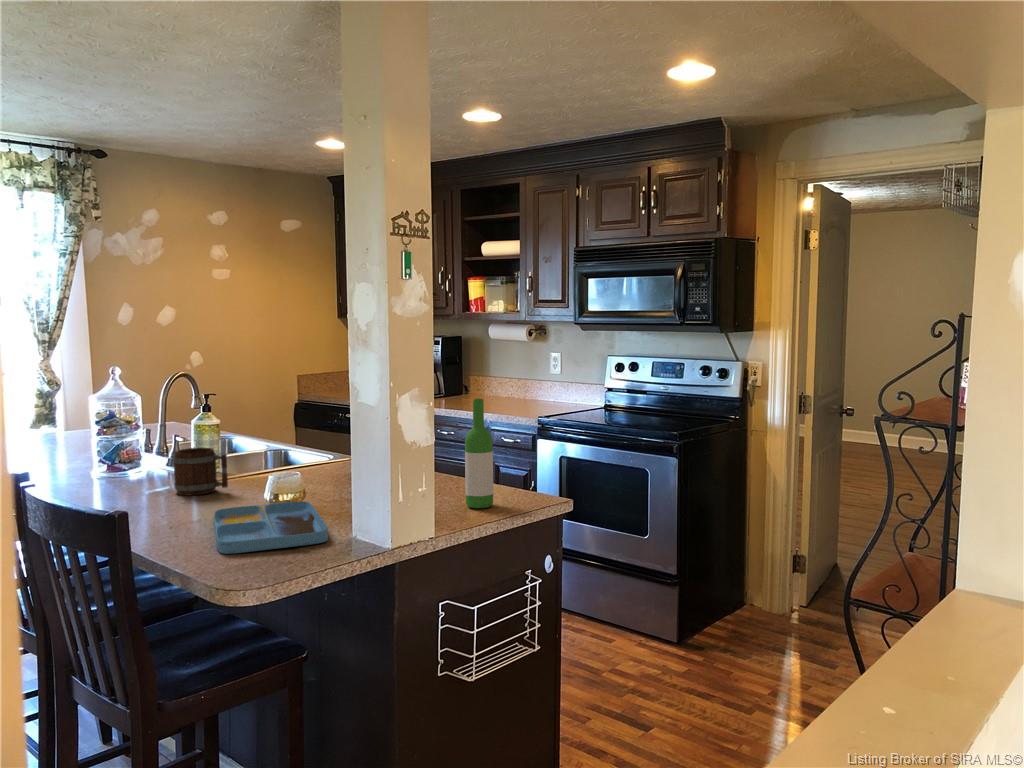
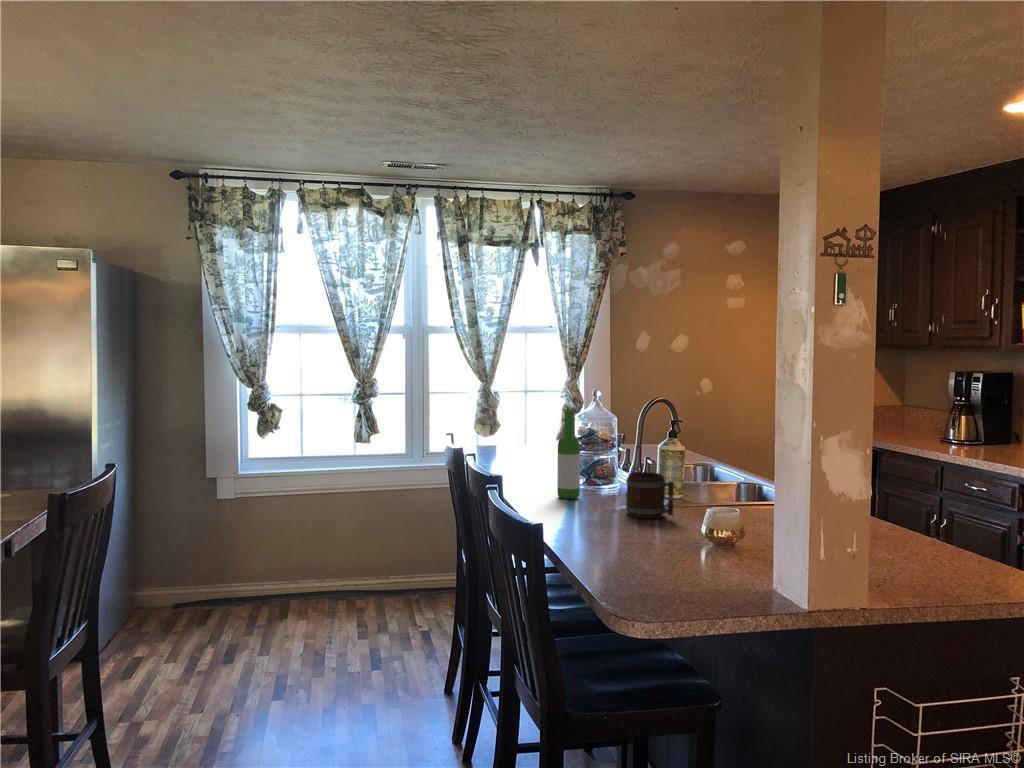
wine bottle: present [465,398,493,508] -> present [557,411,580,499]
tray: present [214,501,328,554] -> none [624,536,738,591]

